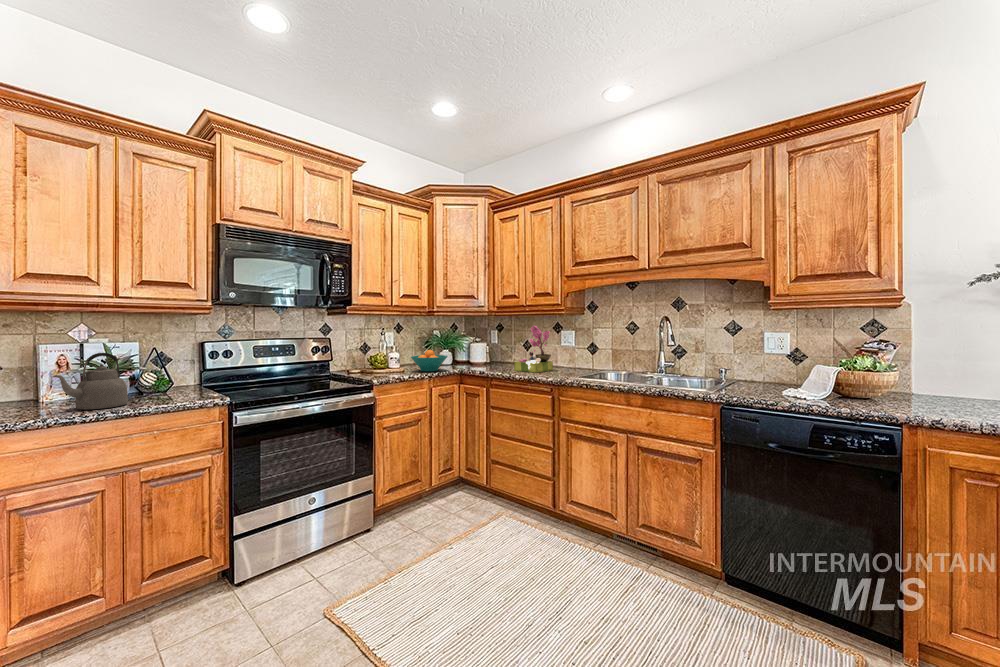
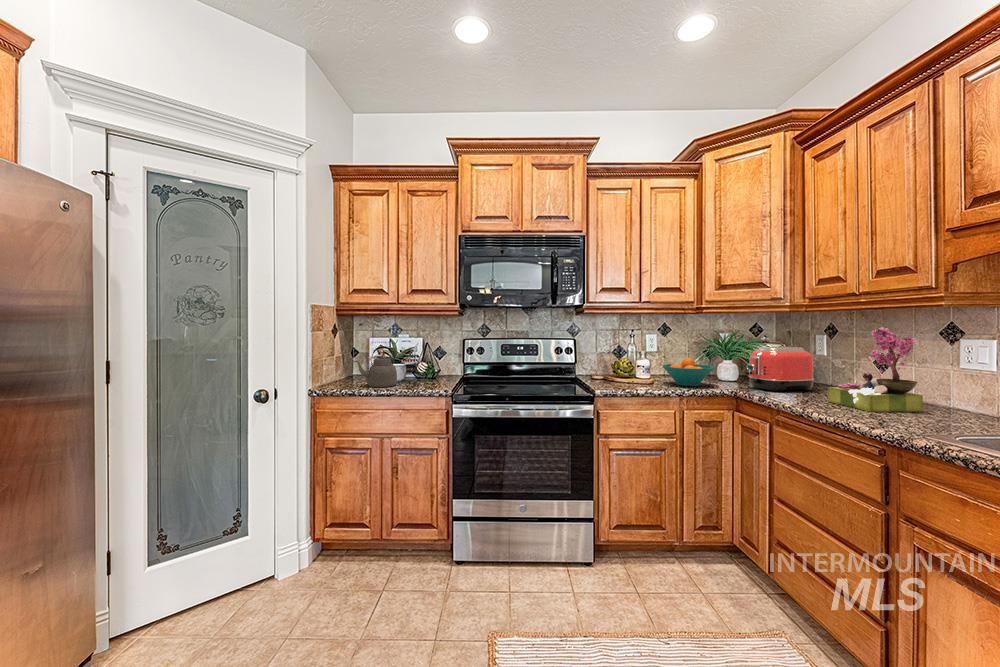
toaster: none [465,339,500,369] -> present [745,347,814,391]

